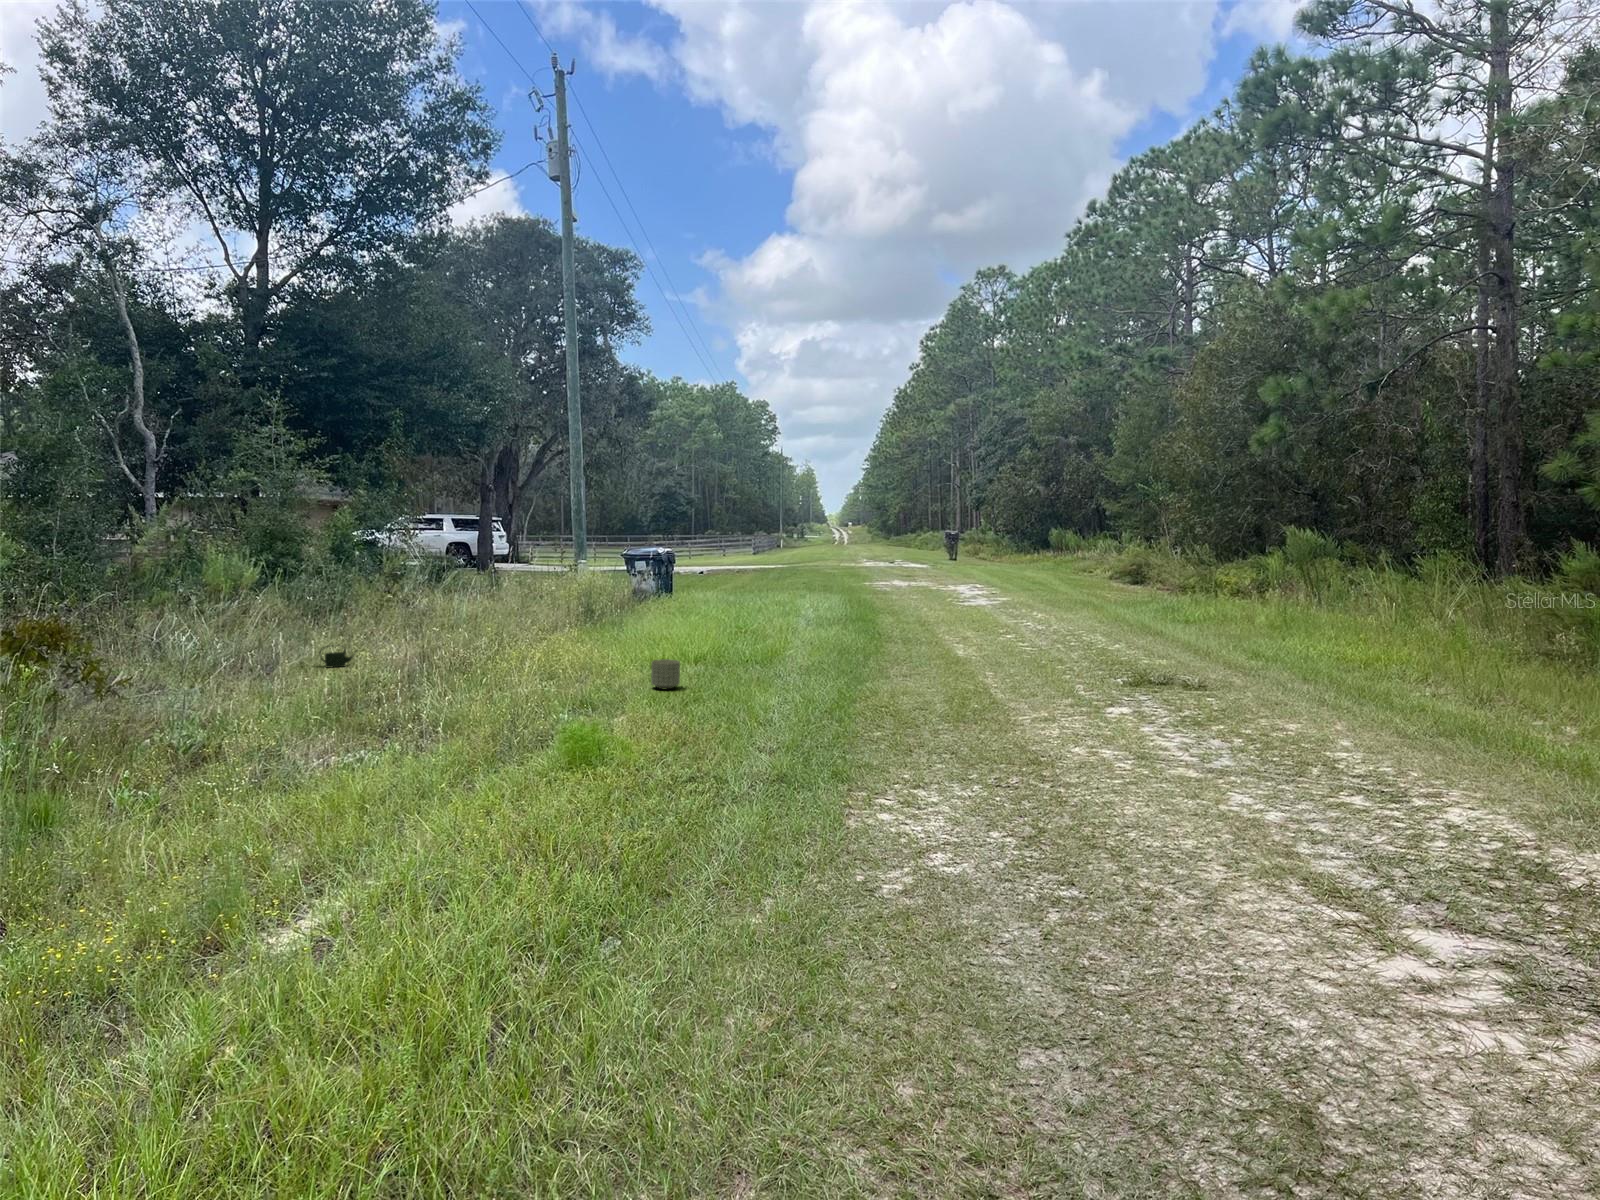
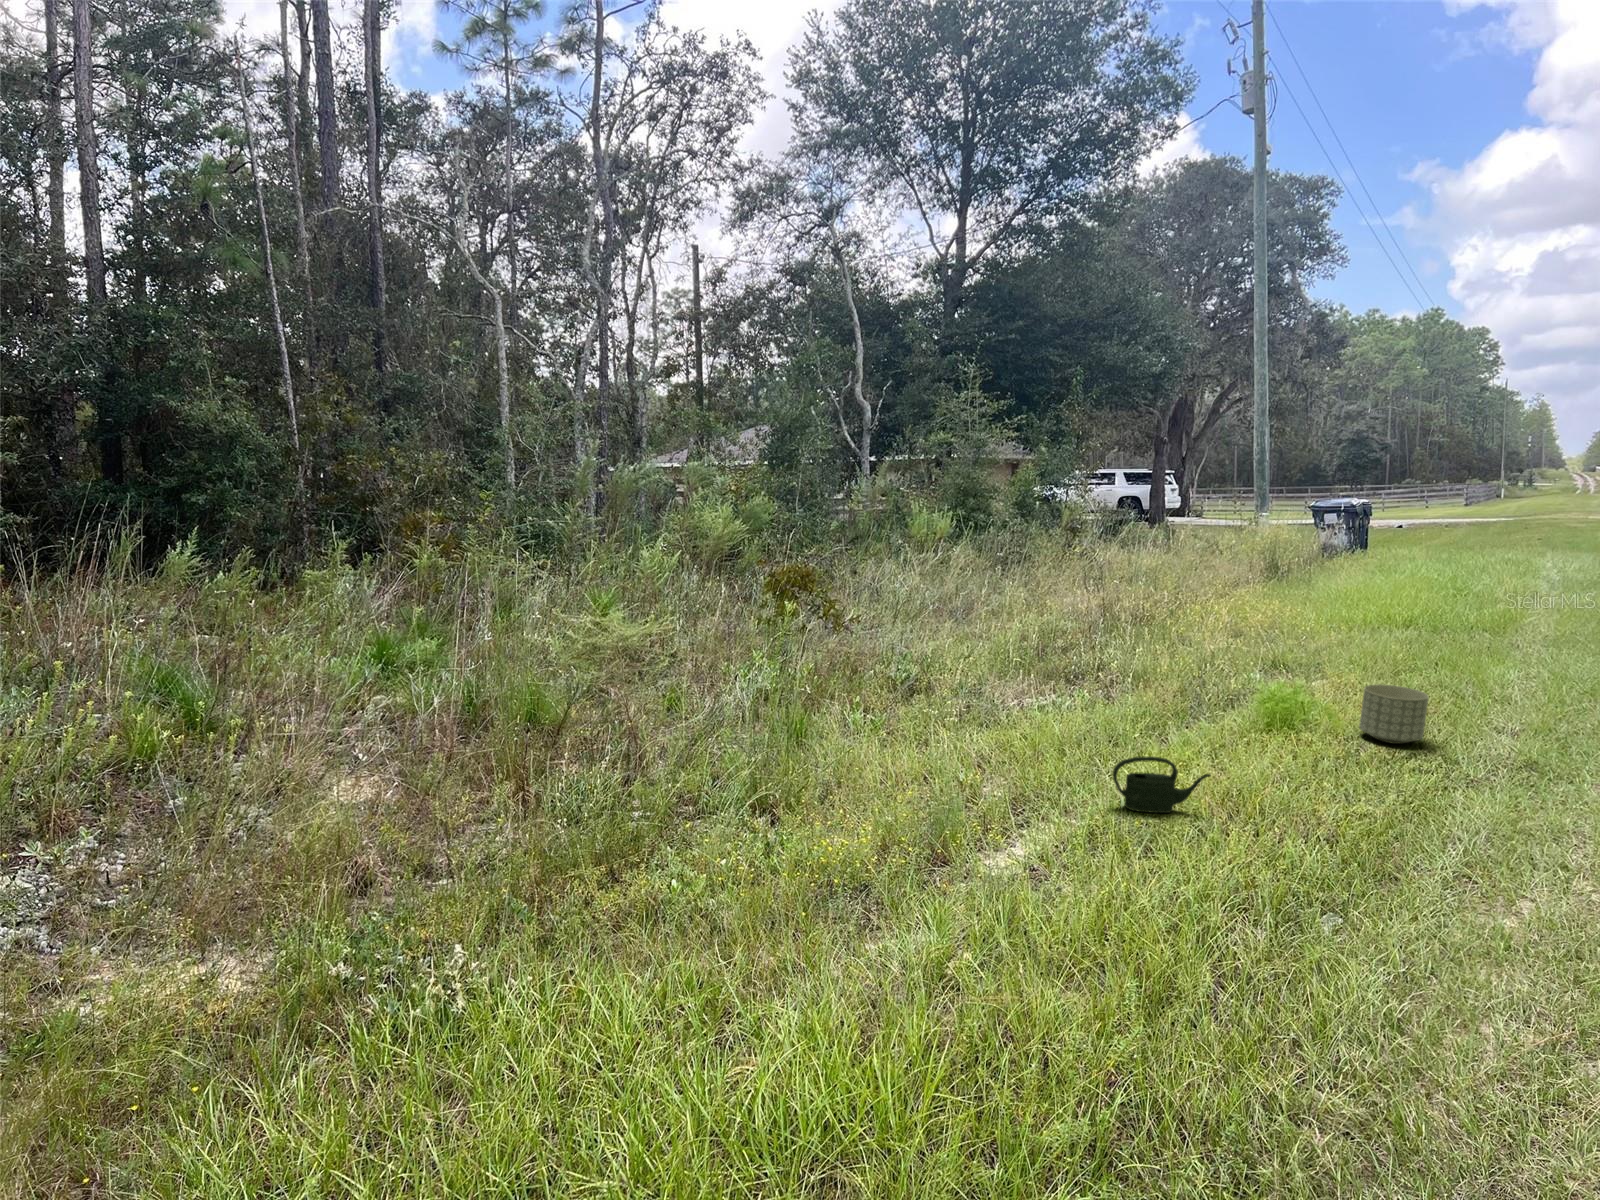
watering can: present [319,645,354,668] -> present [1113,756,1211,813]

